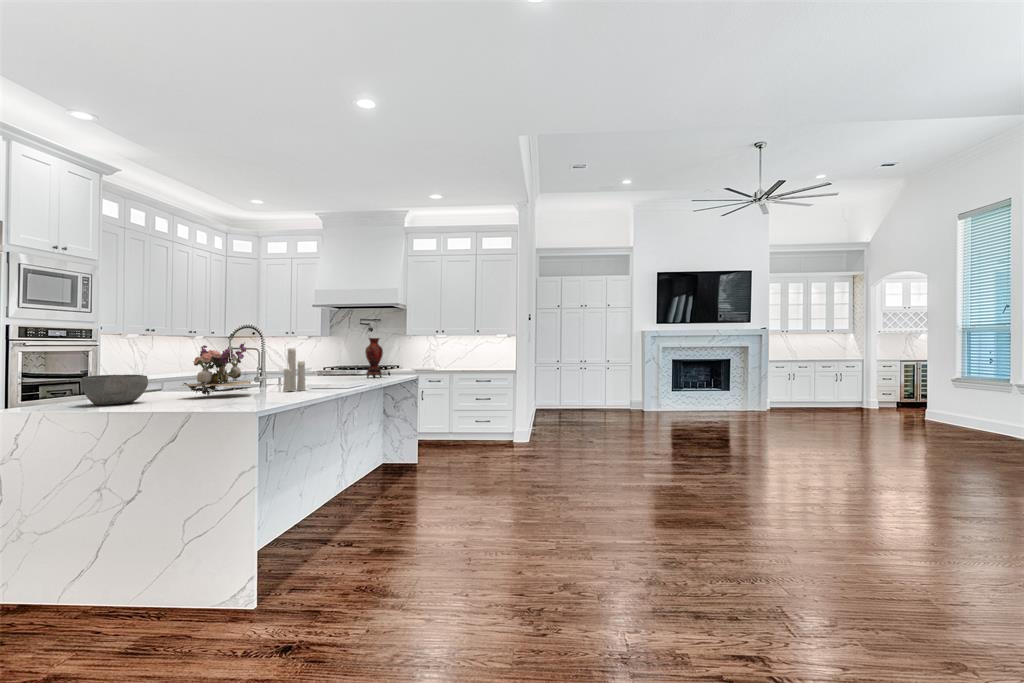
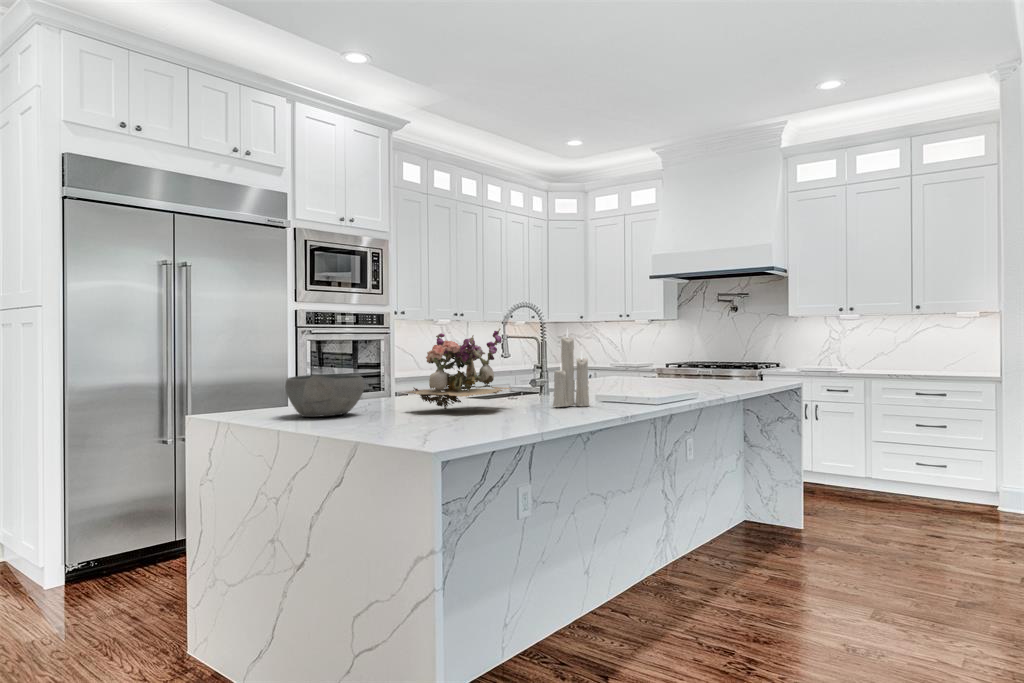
vase: present [366,338,383,378] -> none [708,321,737,385]

